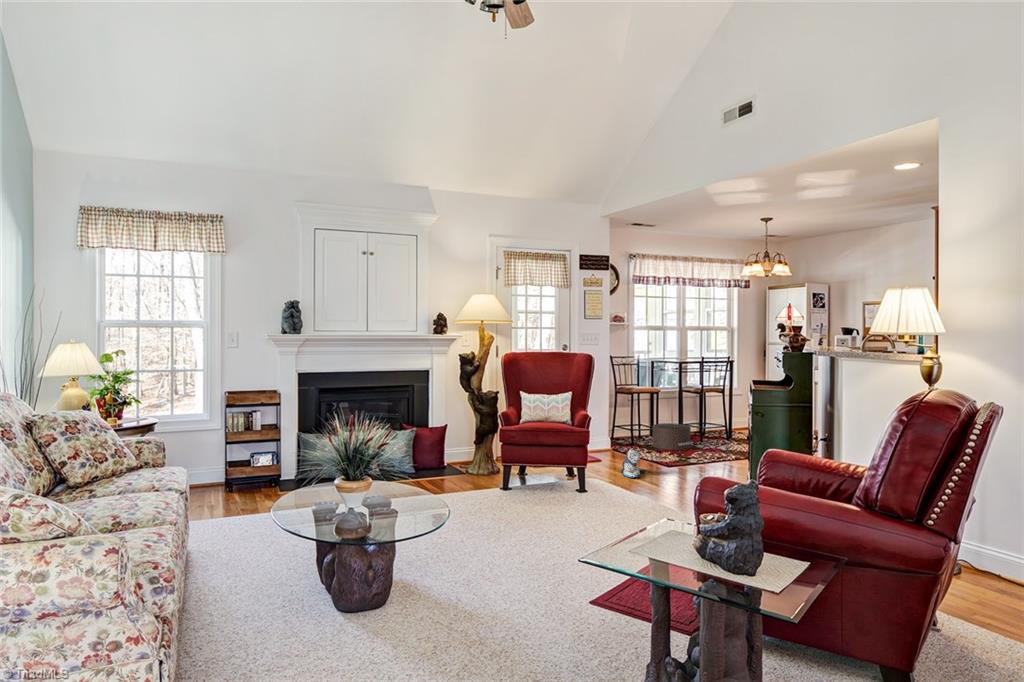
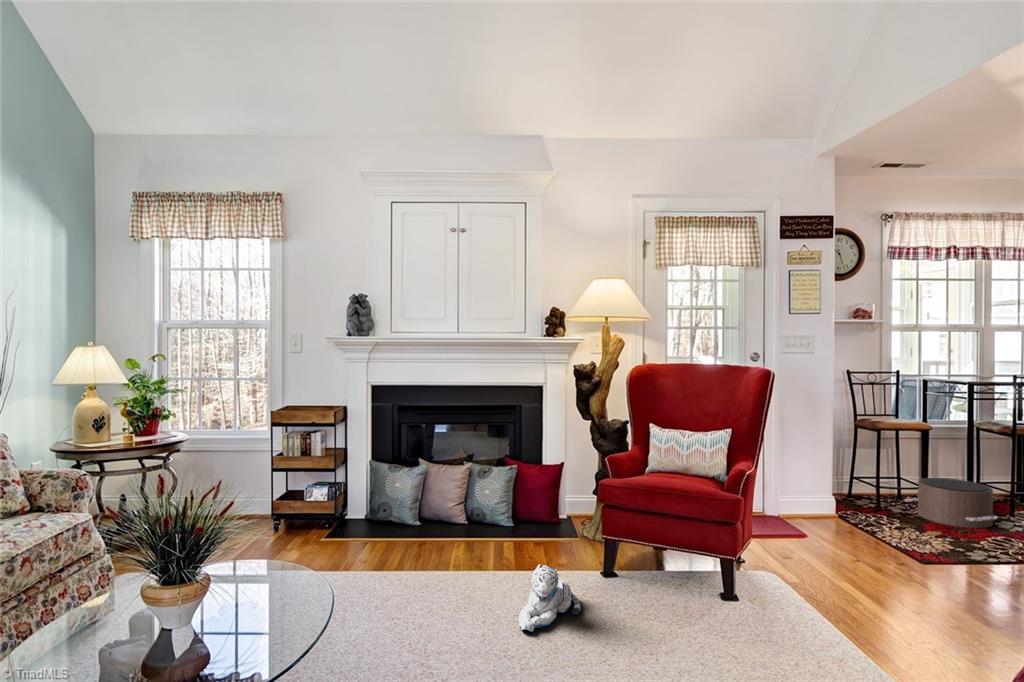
plush toy: present [621,449,646,478] -> present [519,565,581,632]

